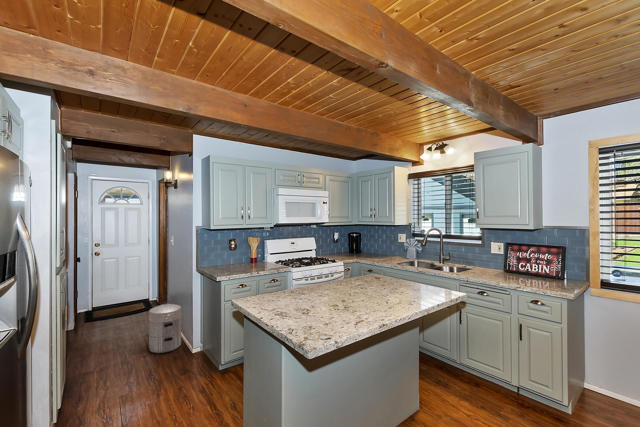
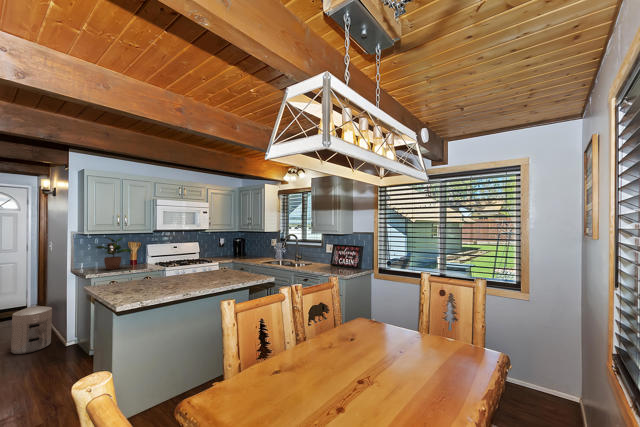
potted plant: none [220,231,257,268] -> present [96,237,132,270]

